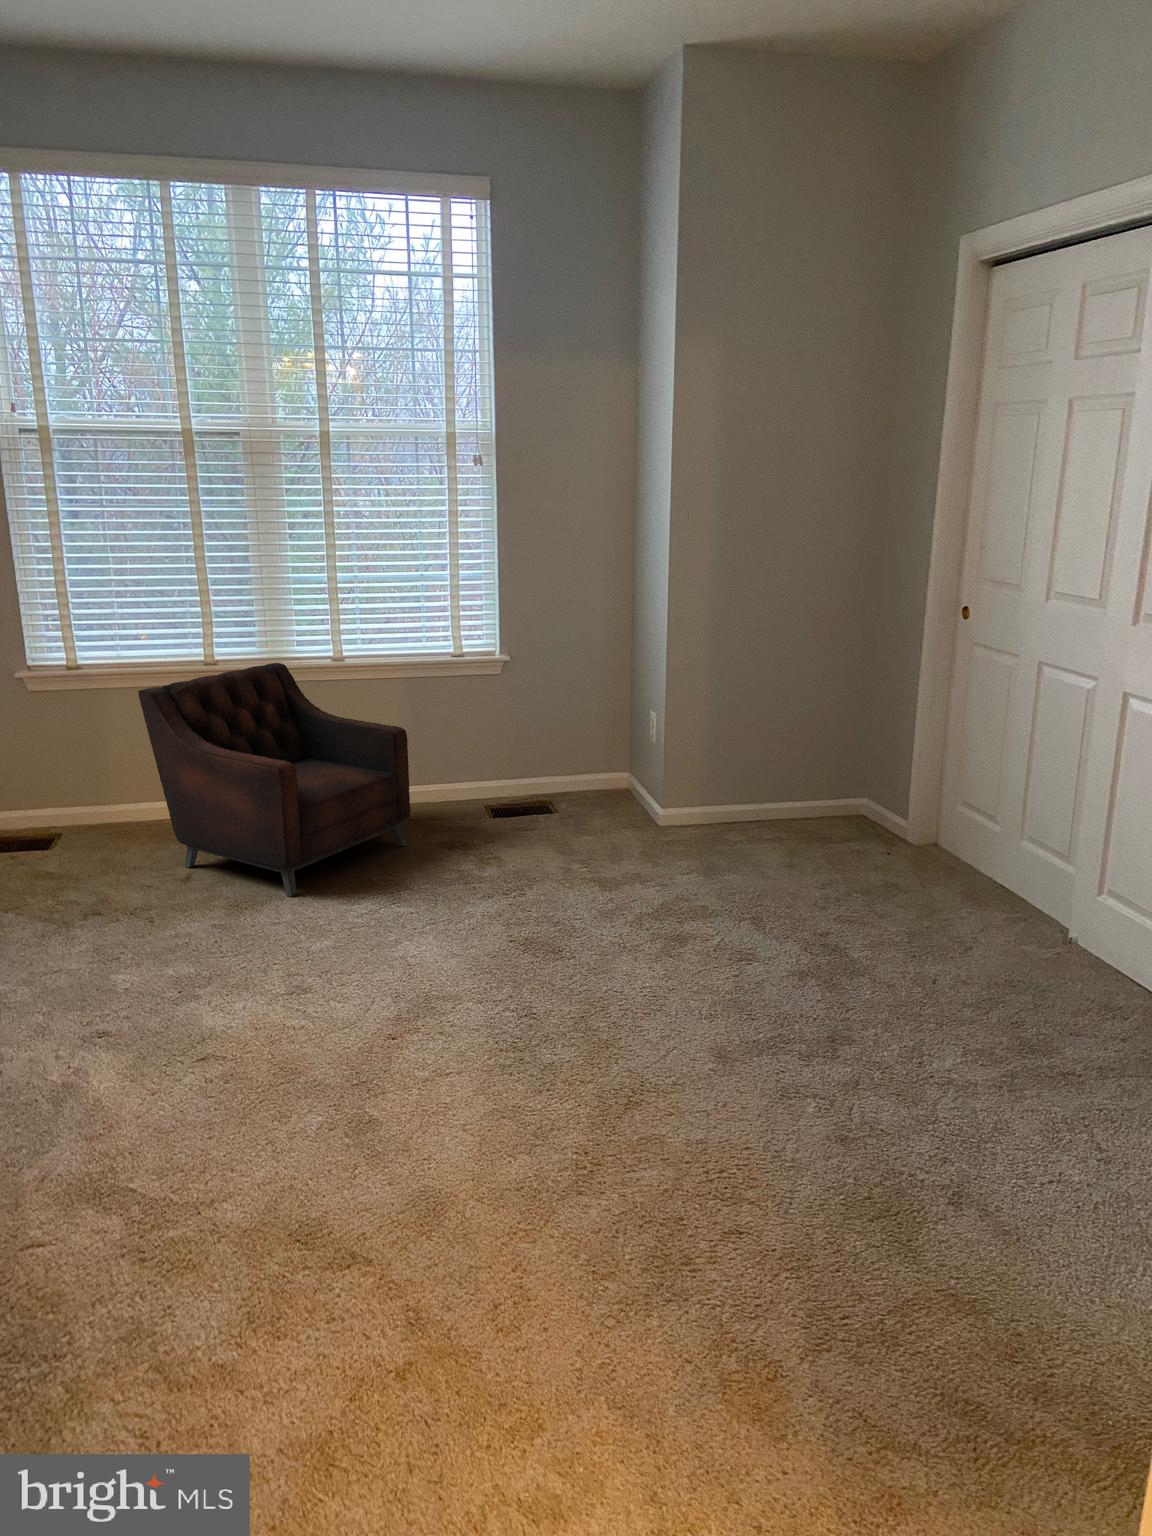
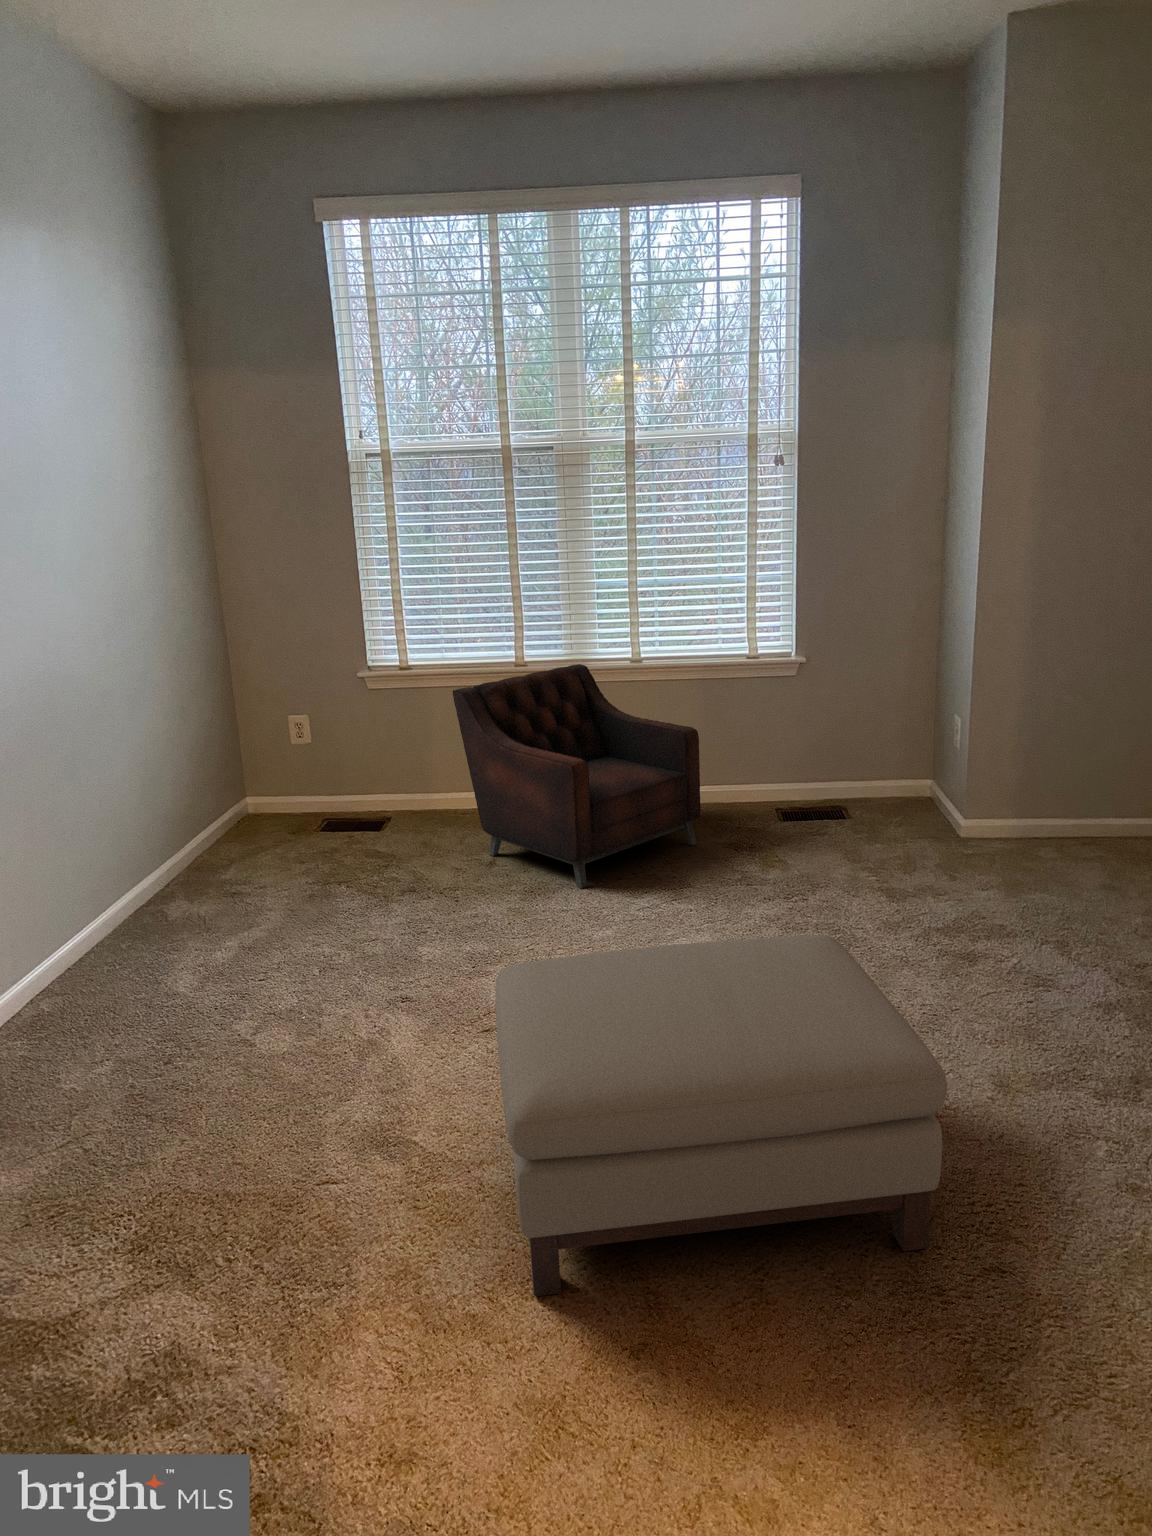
ottoman: none [222,929,689,1334] -> present [495,935,947,1296]

